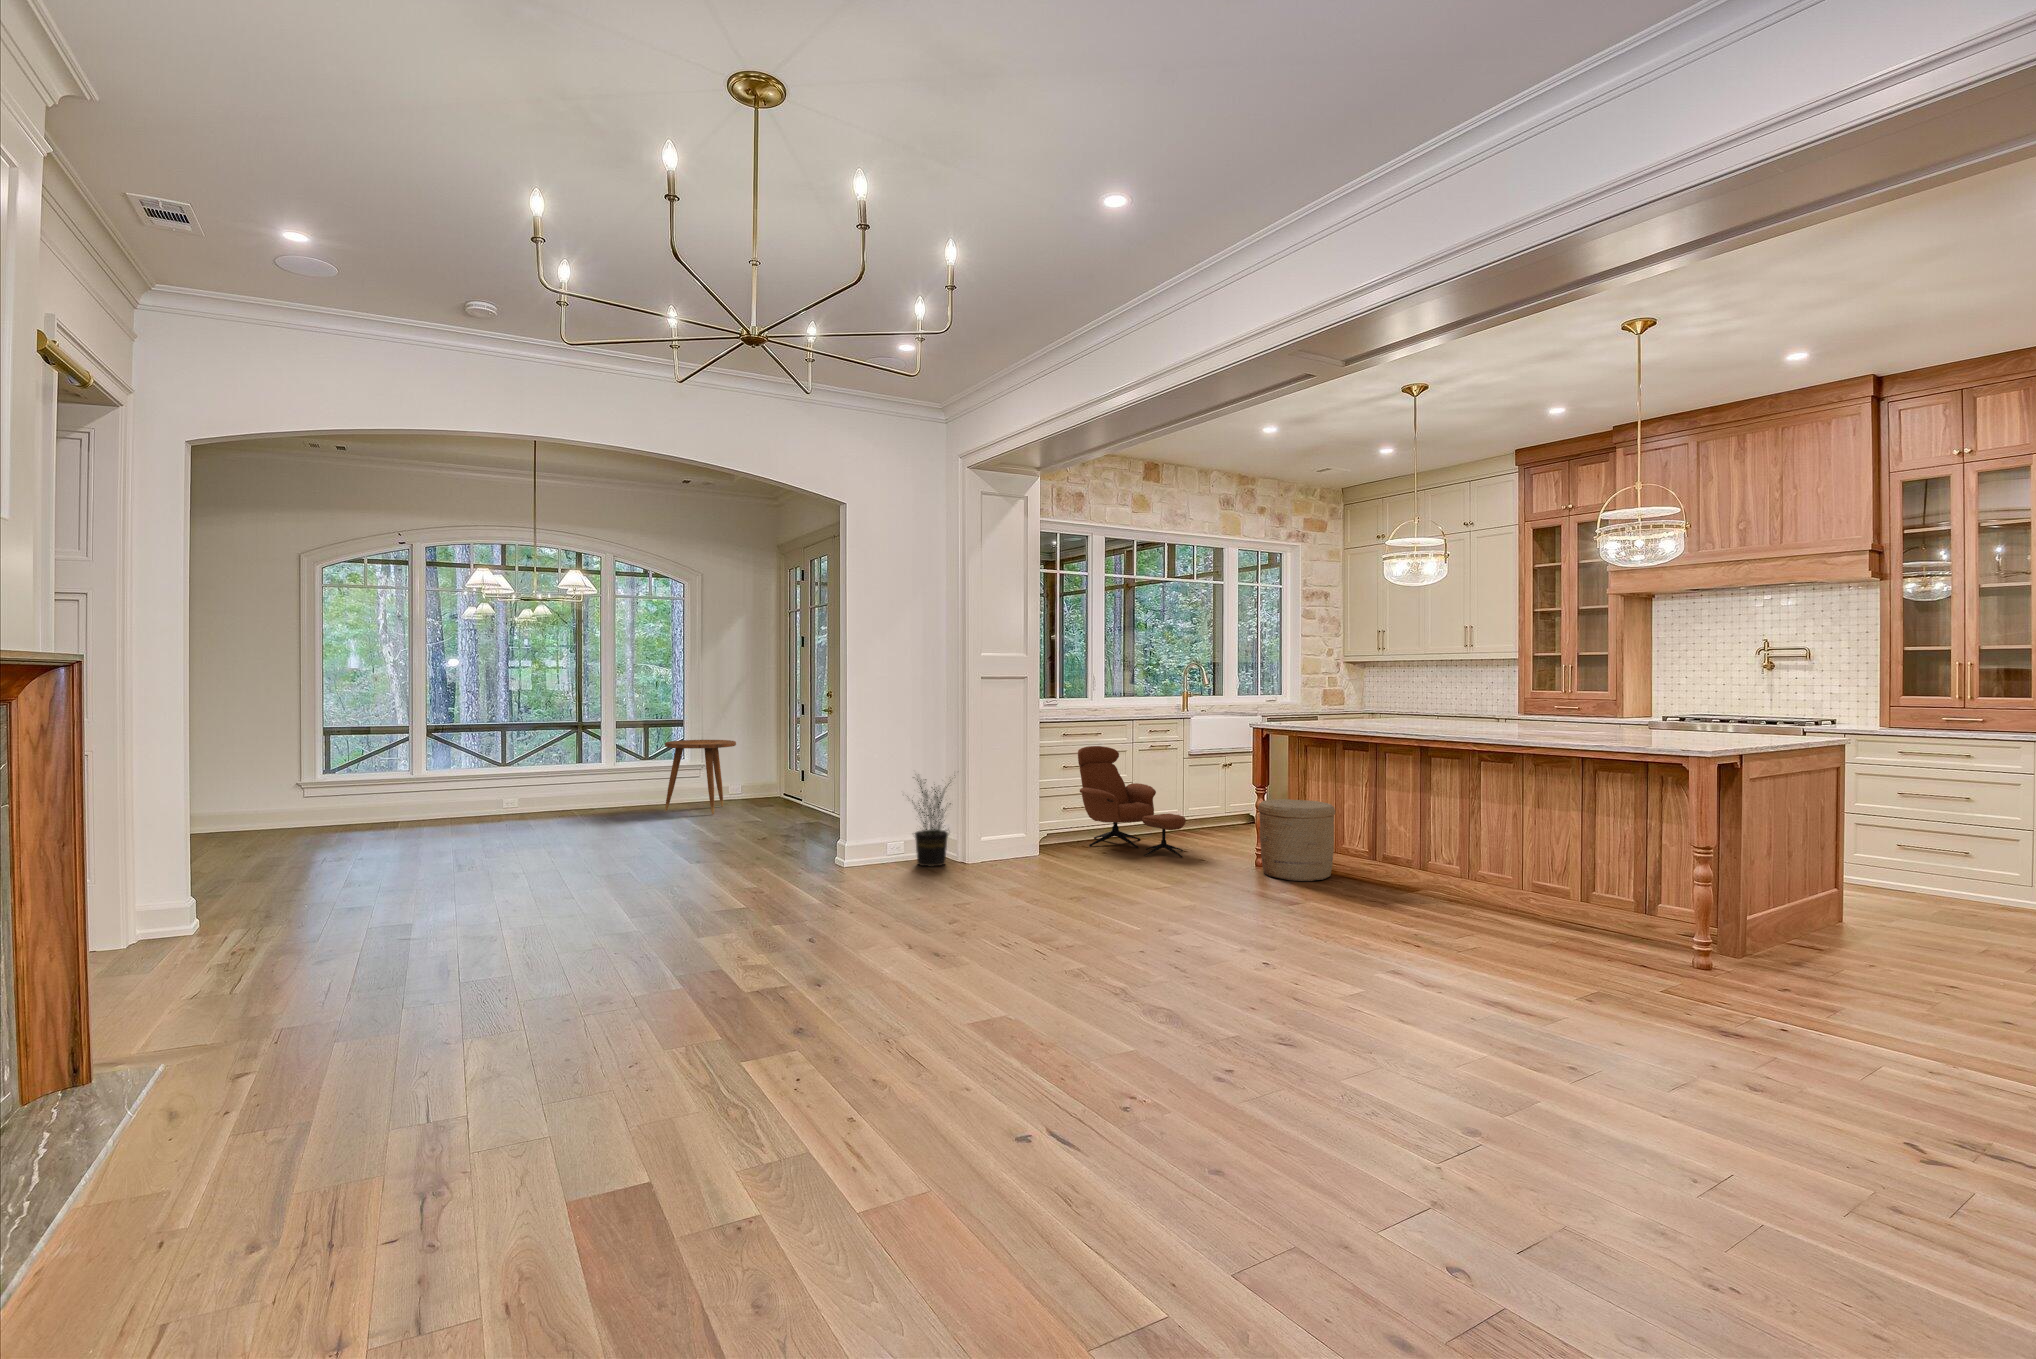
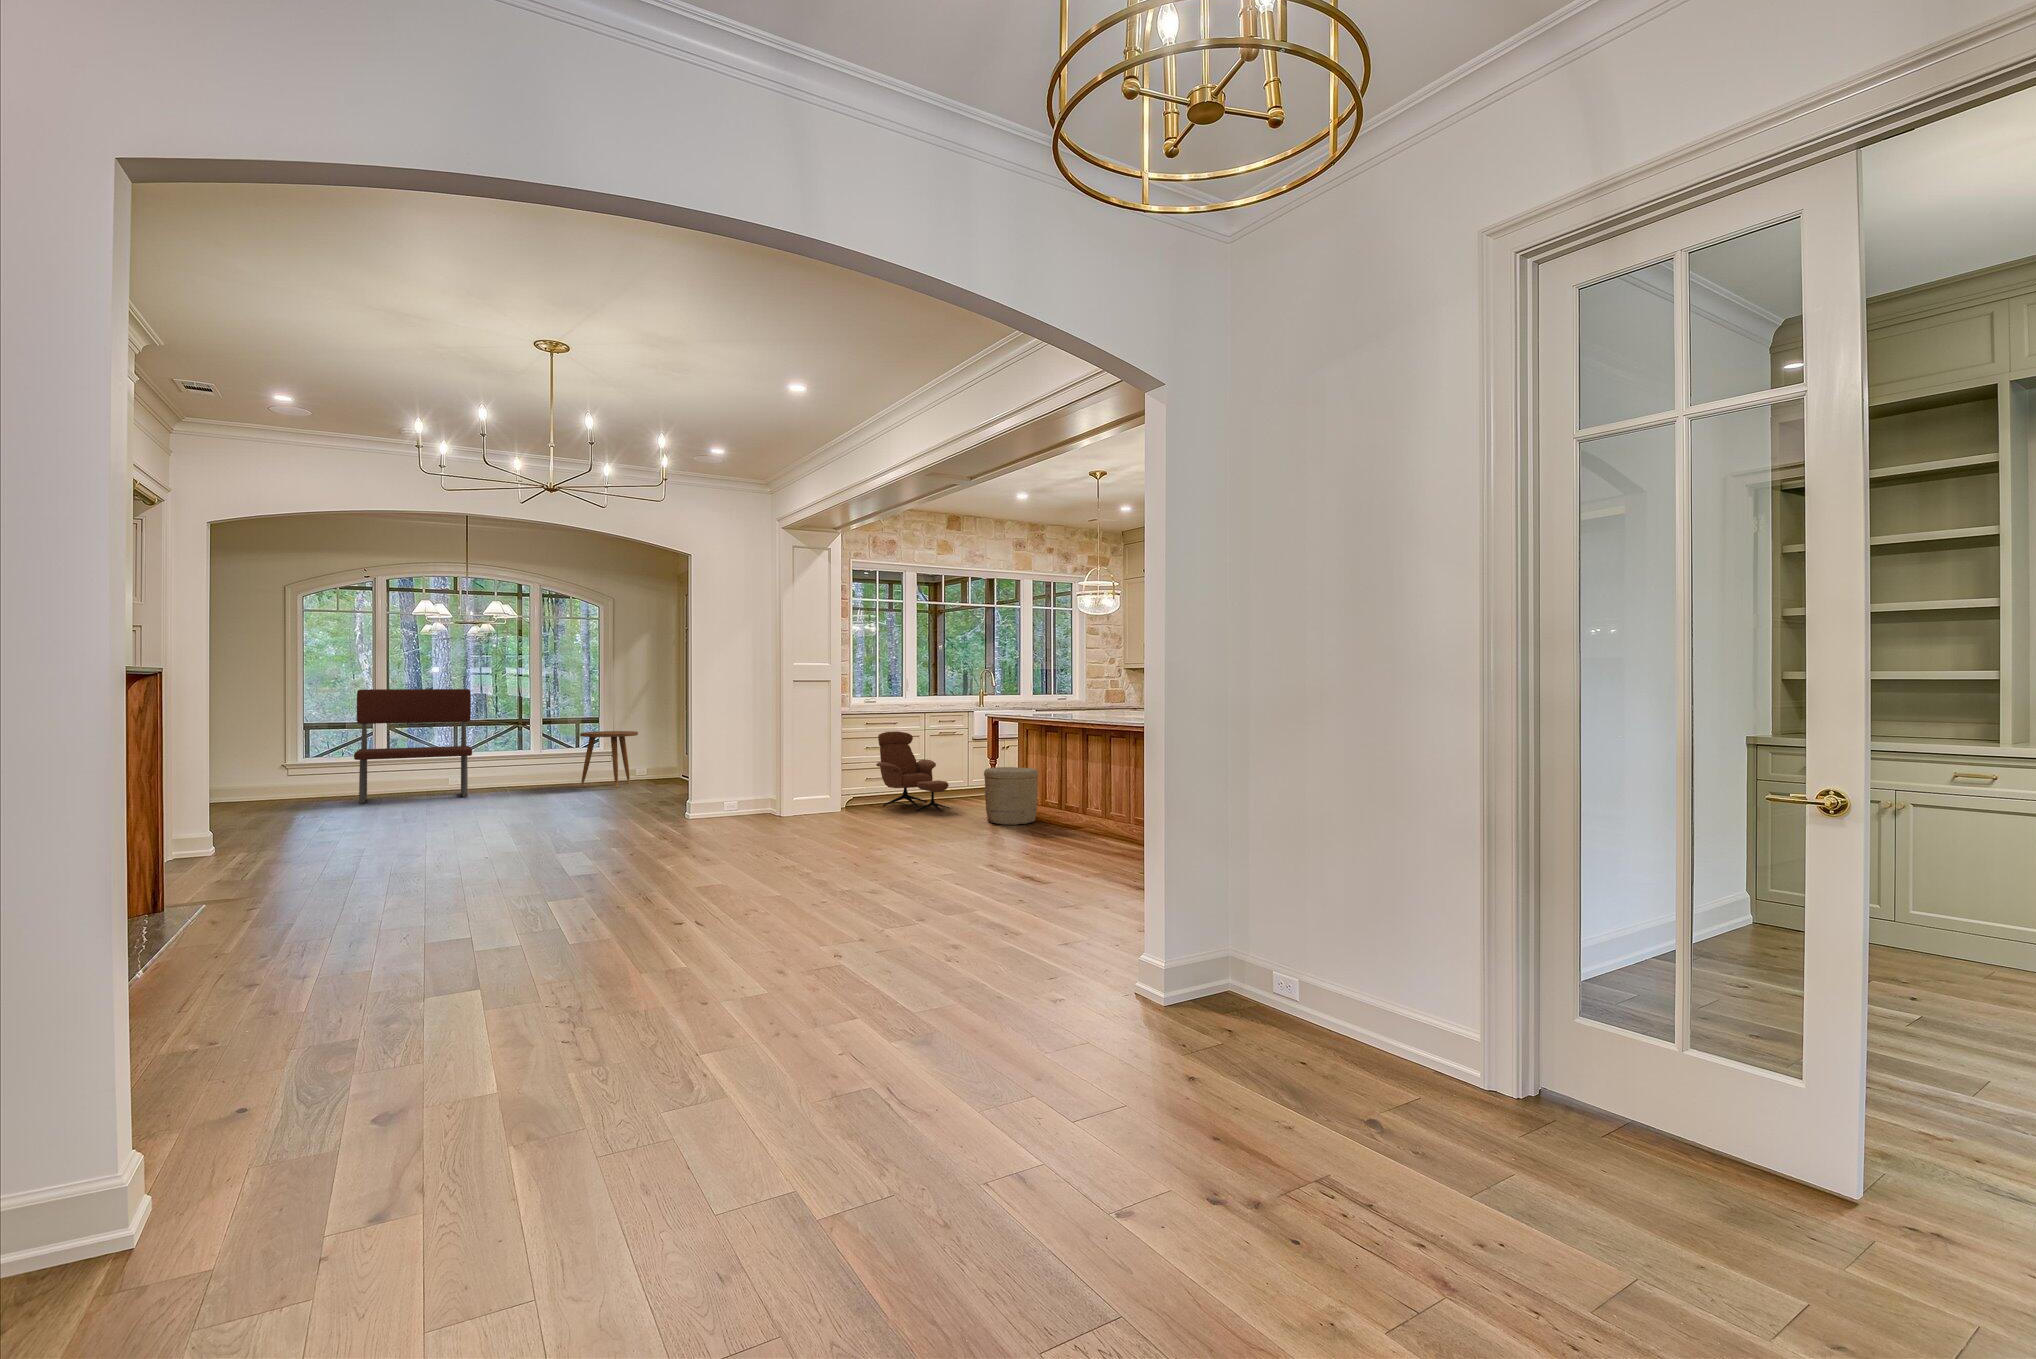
bench: none [389,686,537,836] -> present [354,689,472,803]
potted plant: present [912,779,951,867] -> none [725,747,774,818]

